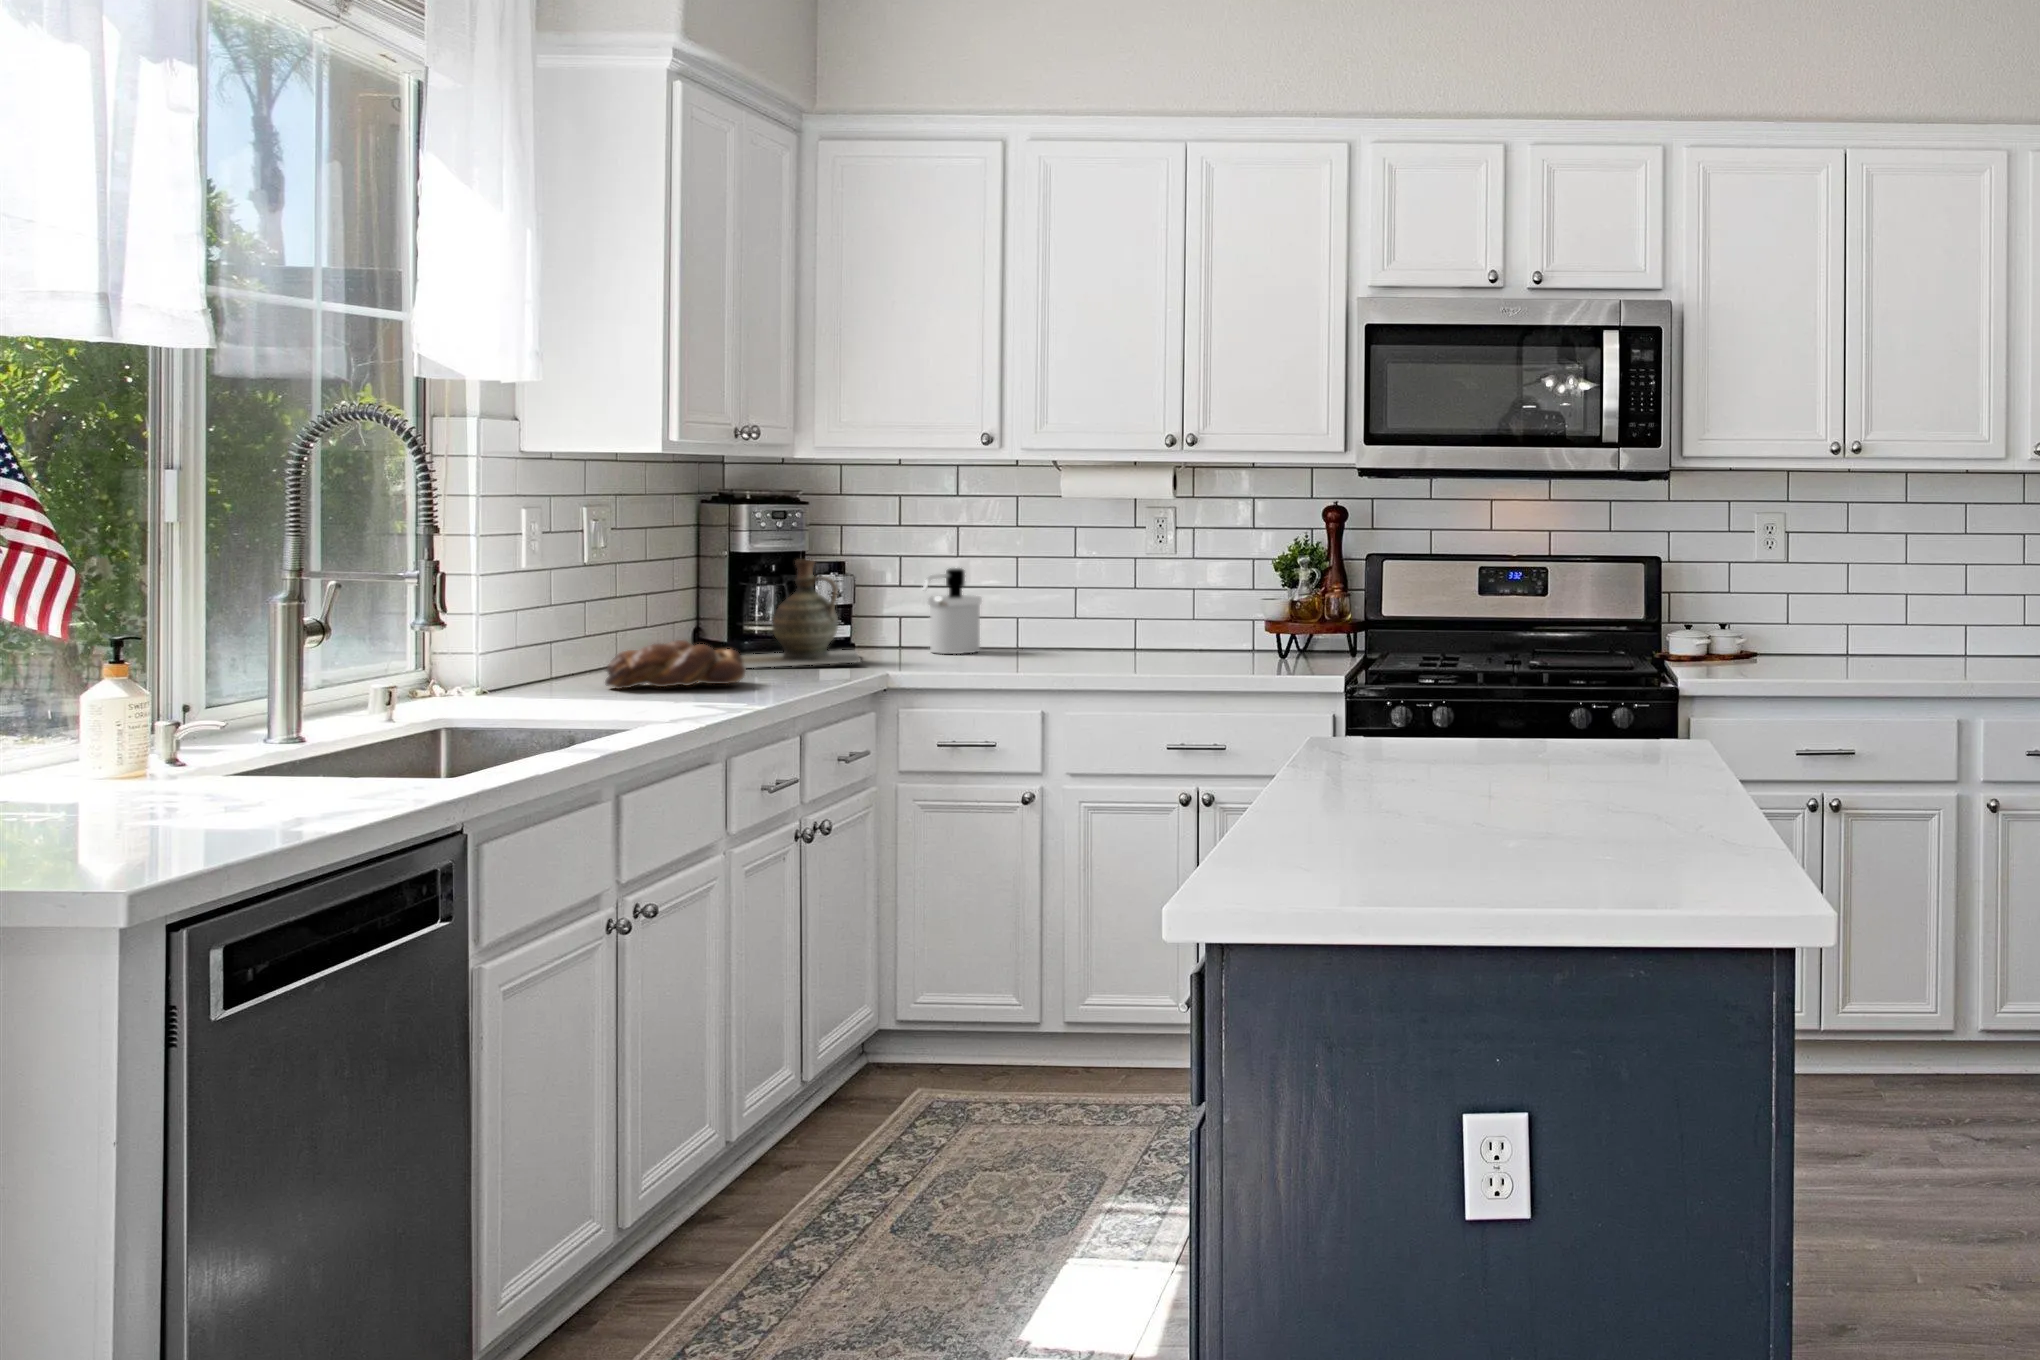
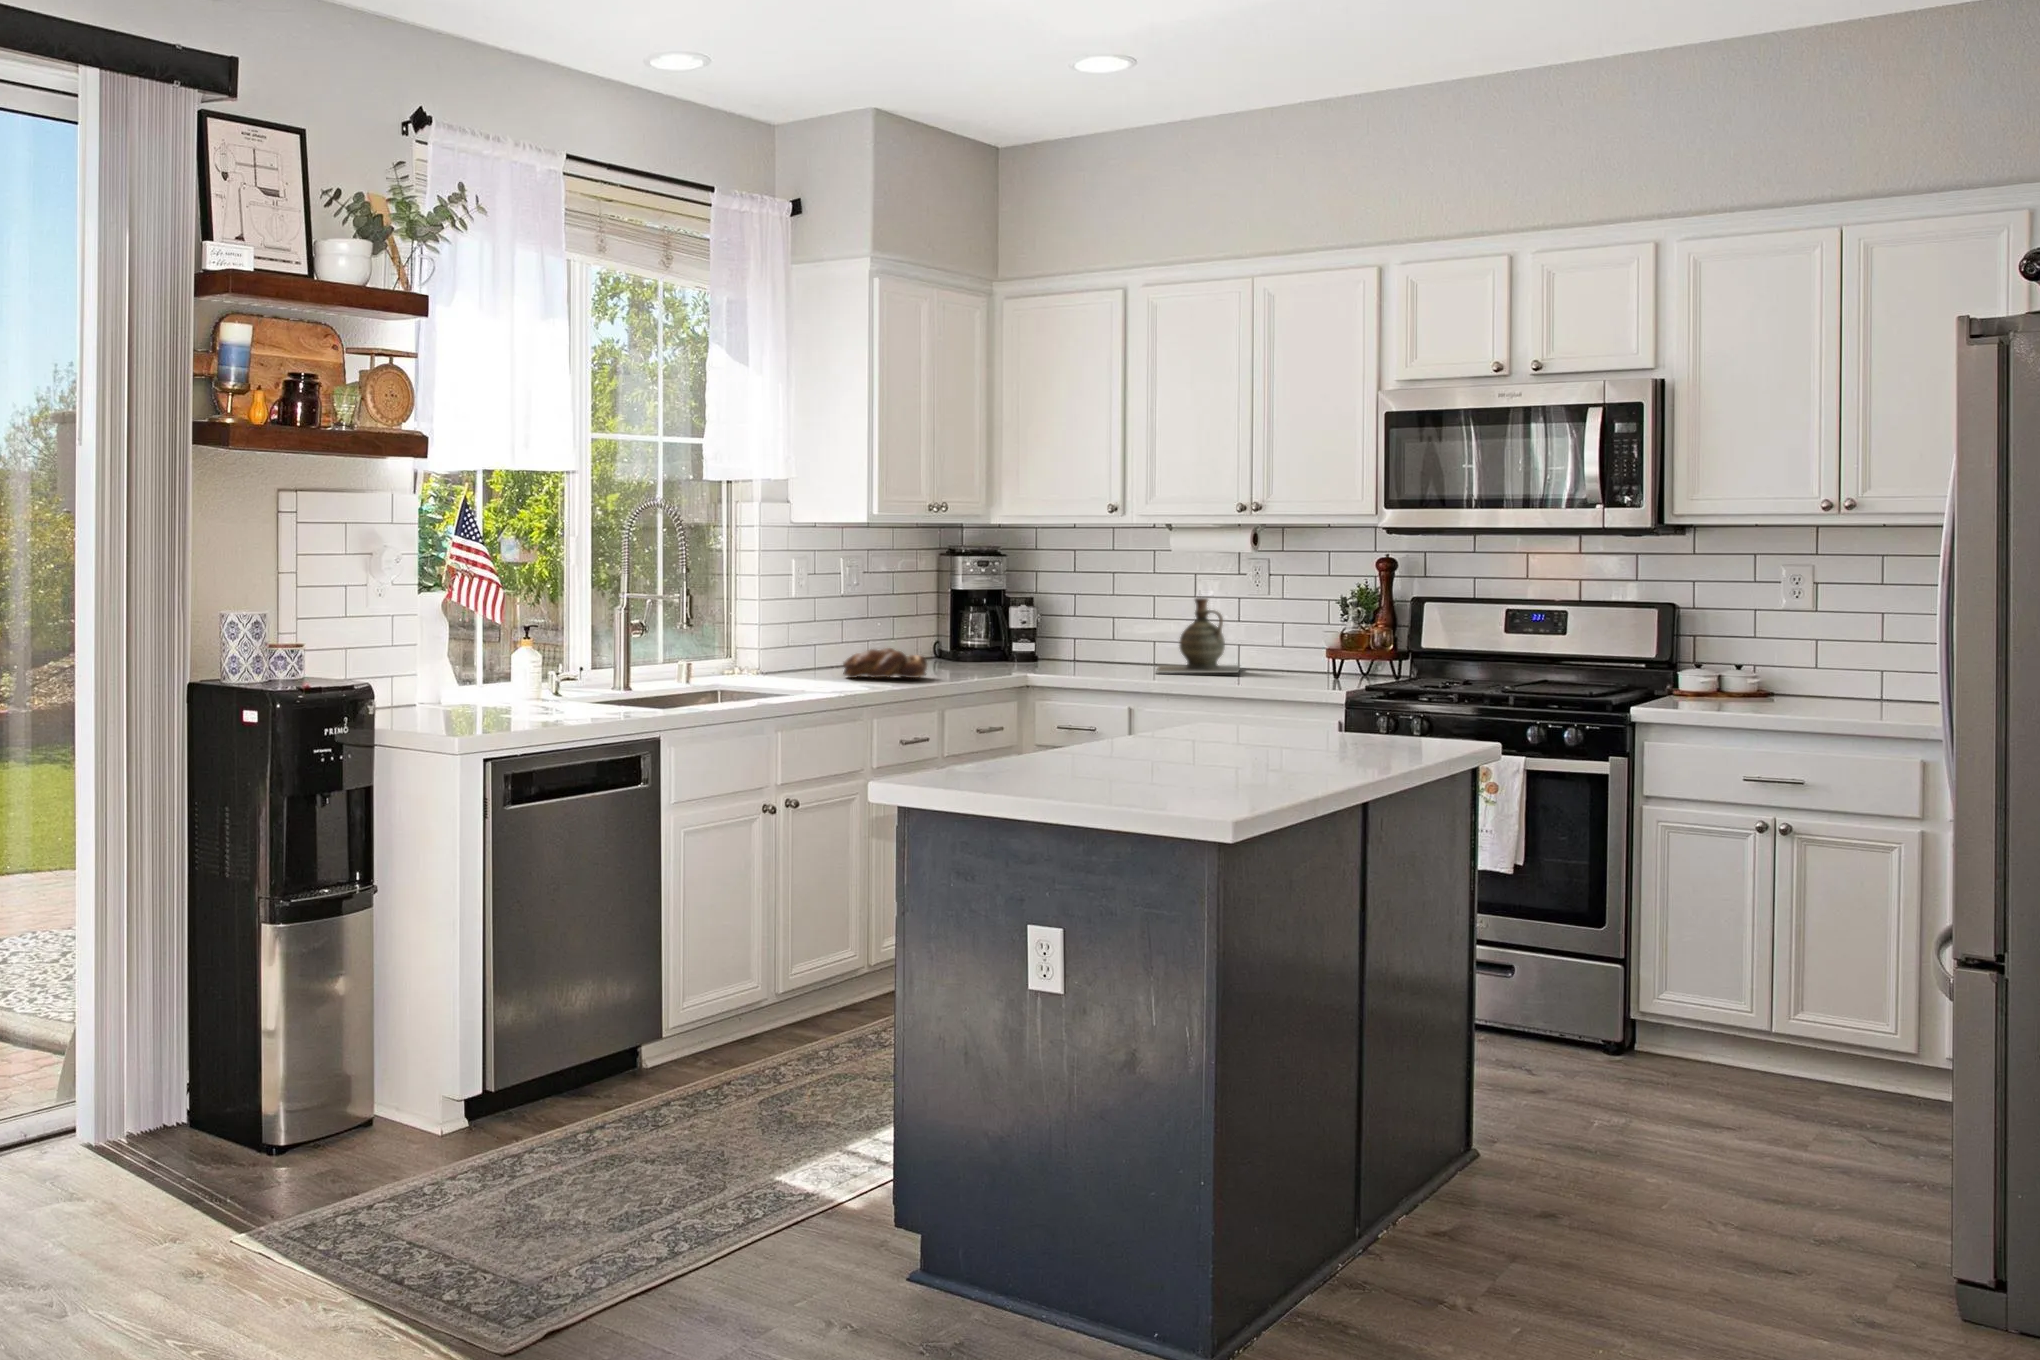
ceramic jug: present [741,560,862,668] -> present [1156,598,1240,673]
soap dispenser: present [923,568,982,654] -> none [1074,604,1123,667]

